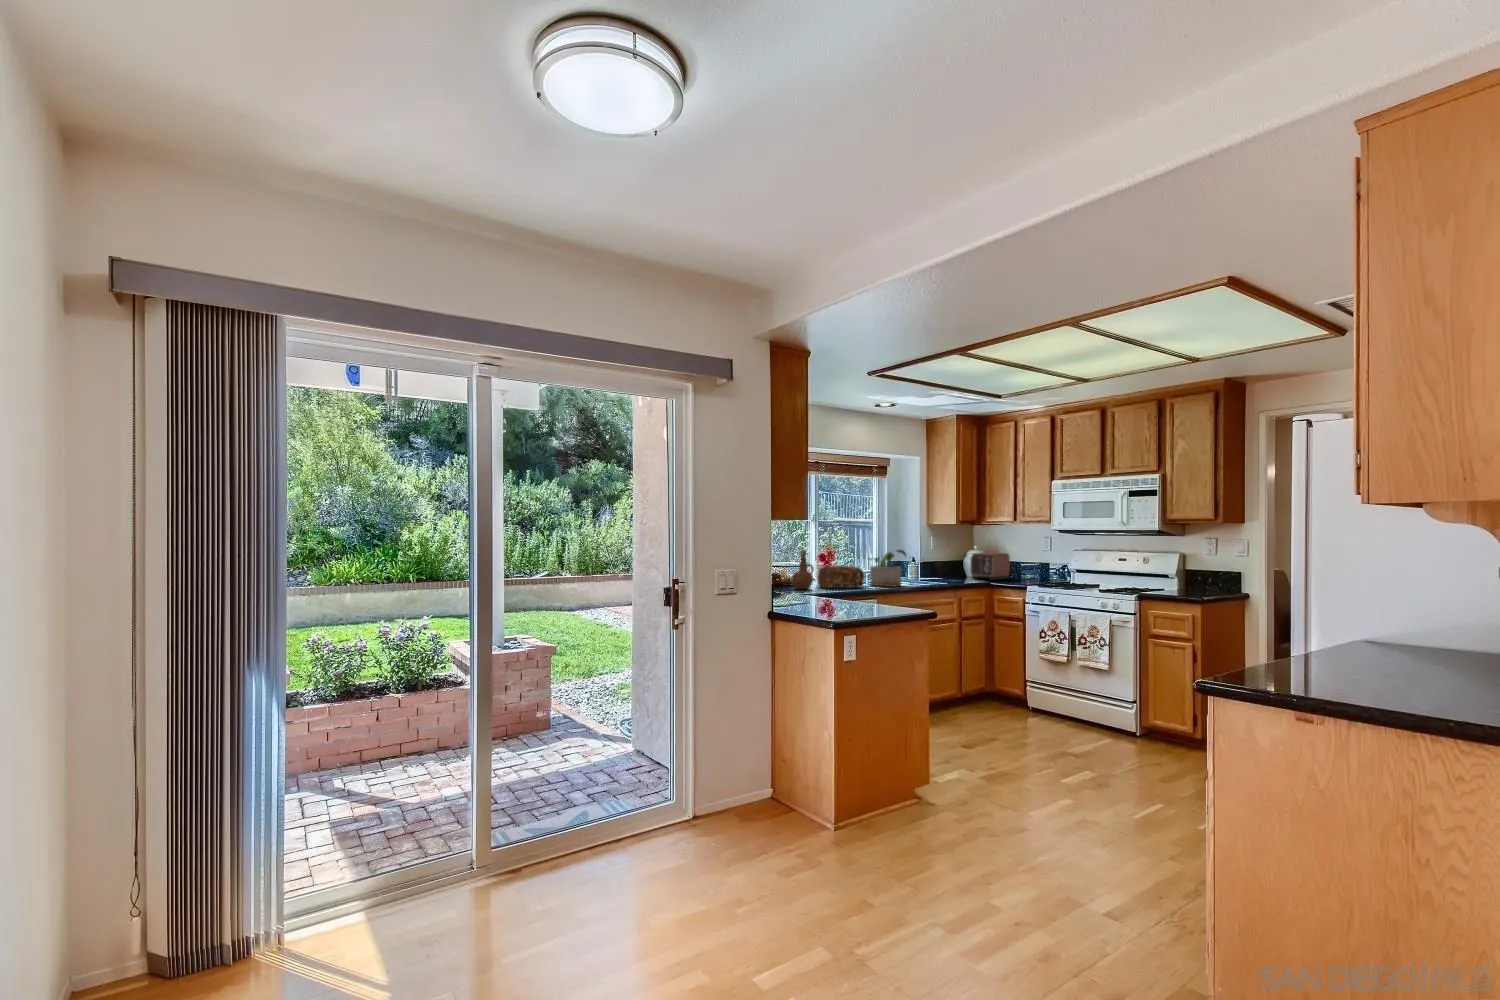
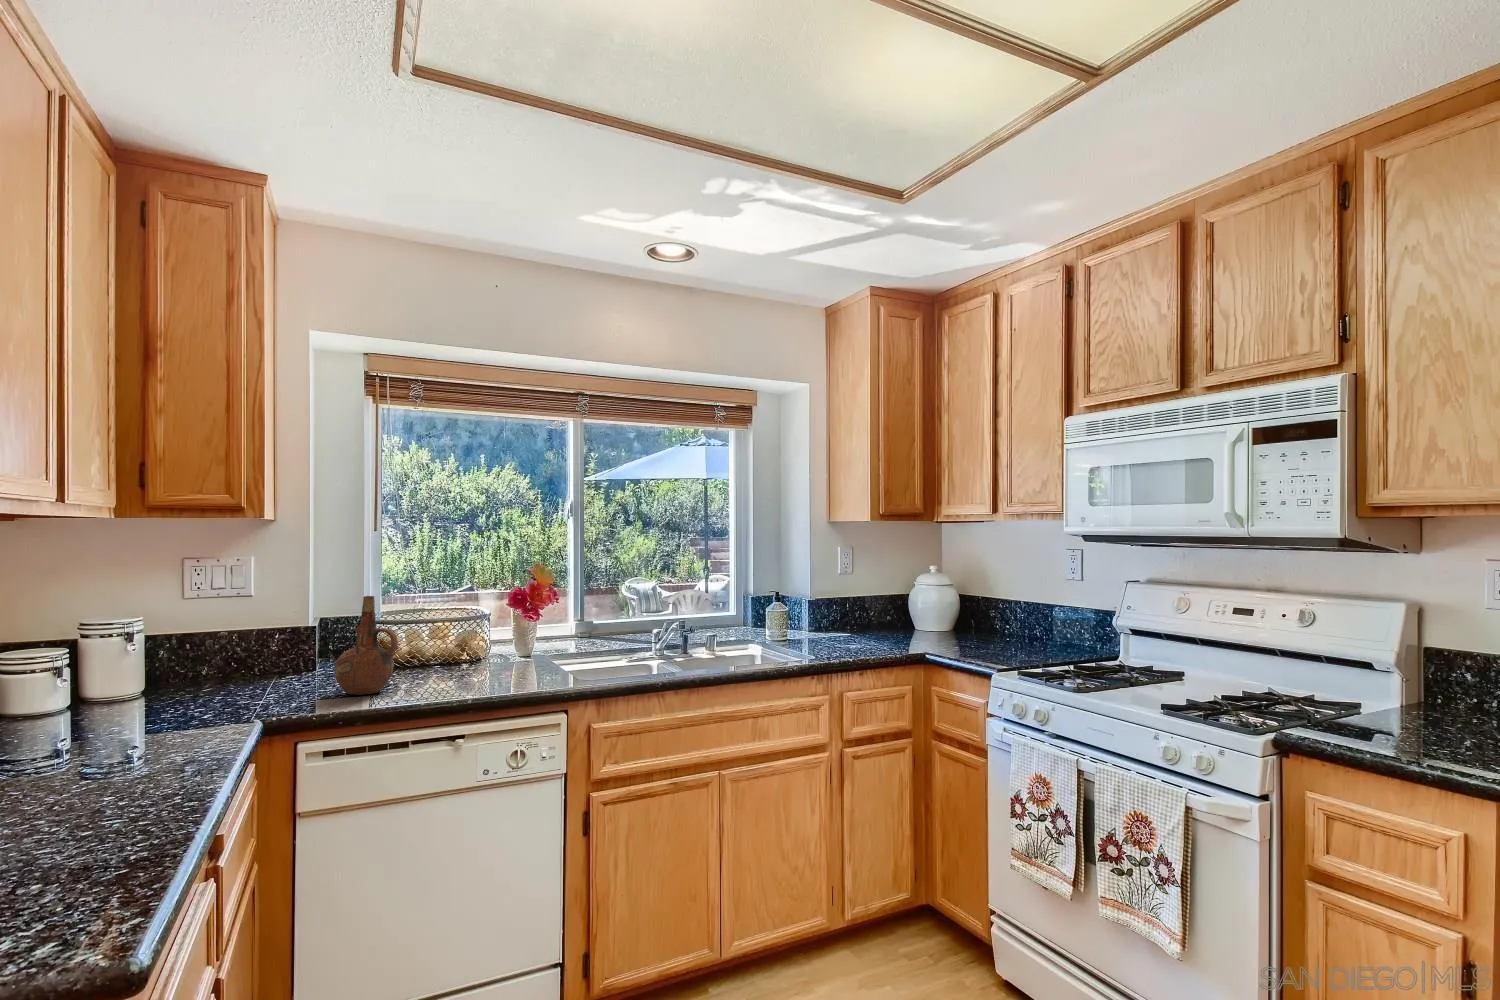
potted plant: present [869,550,906,586] -> none [595,586,682,679]
toaster: present [970,552,1010,580] -> none [898,581,992,648]
bread loaf: present [818,565,864,588] -> none [429,628,543,689]

